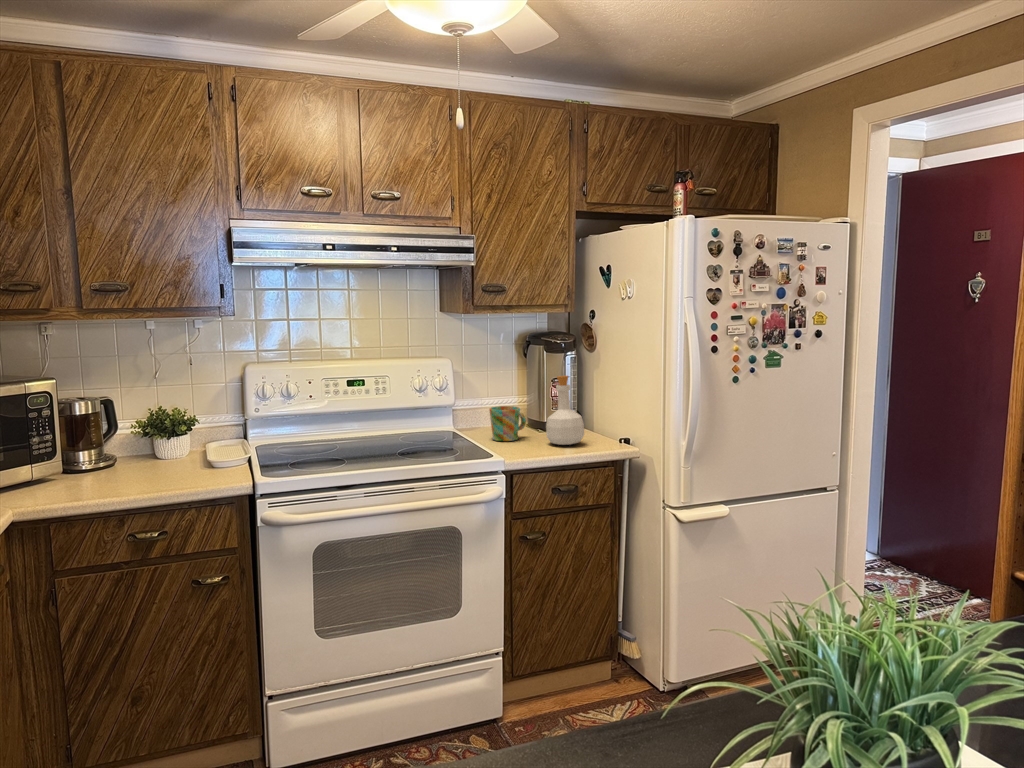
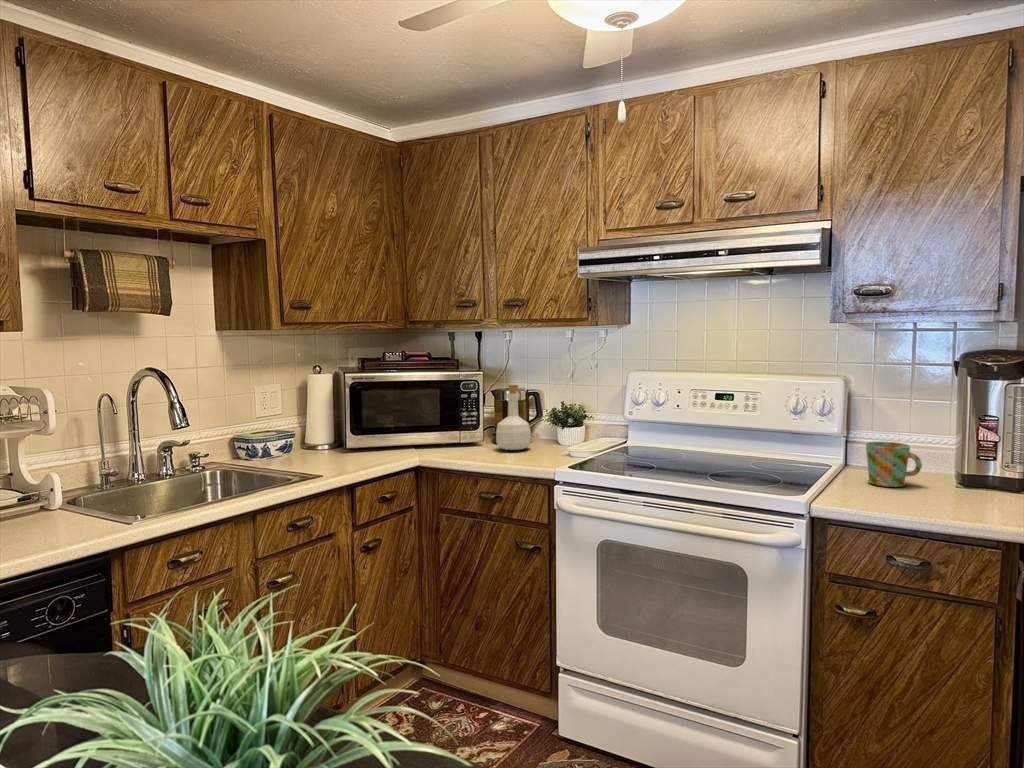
bottle: present [546,376,584,445] -> present [496,385,531,450]

